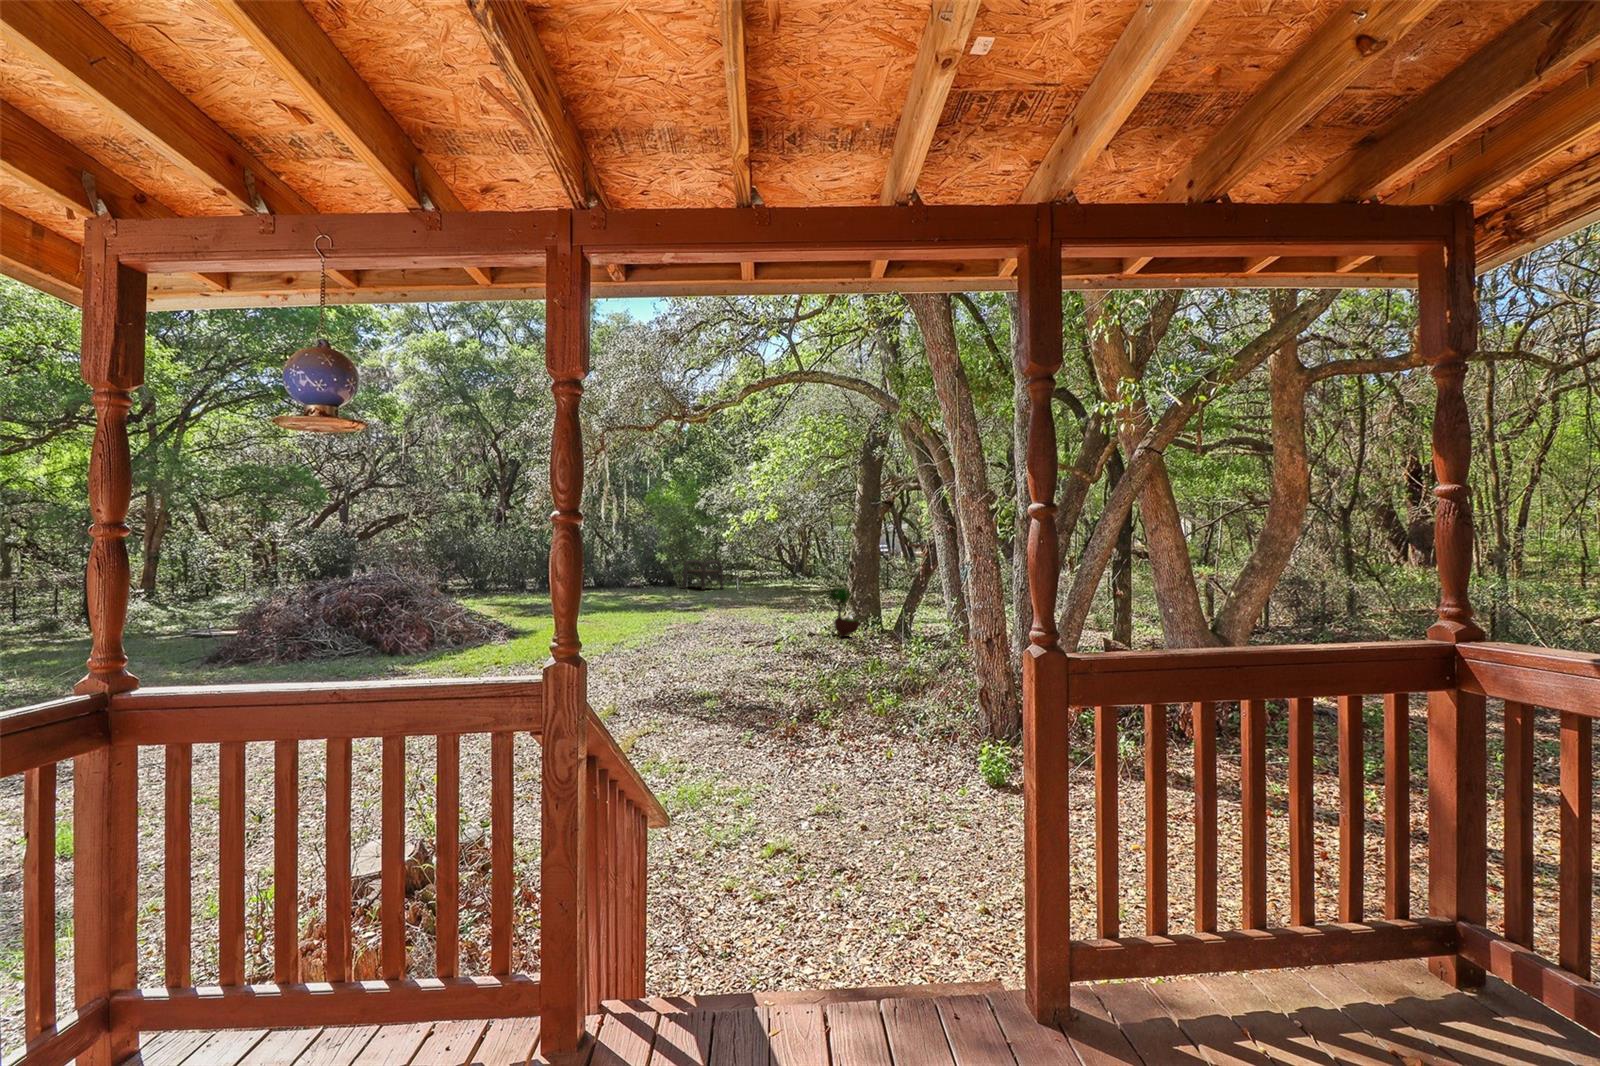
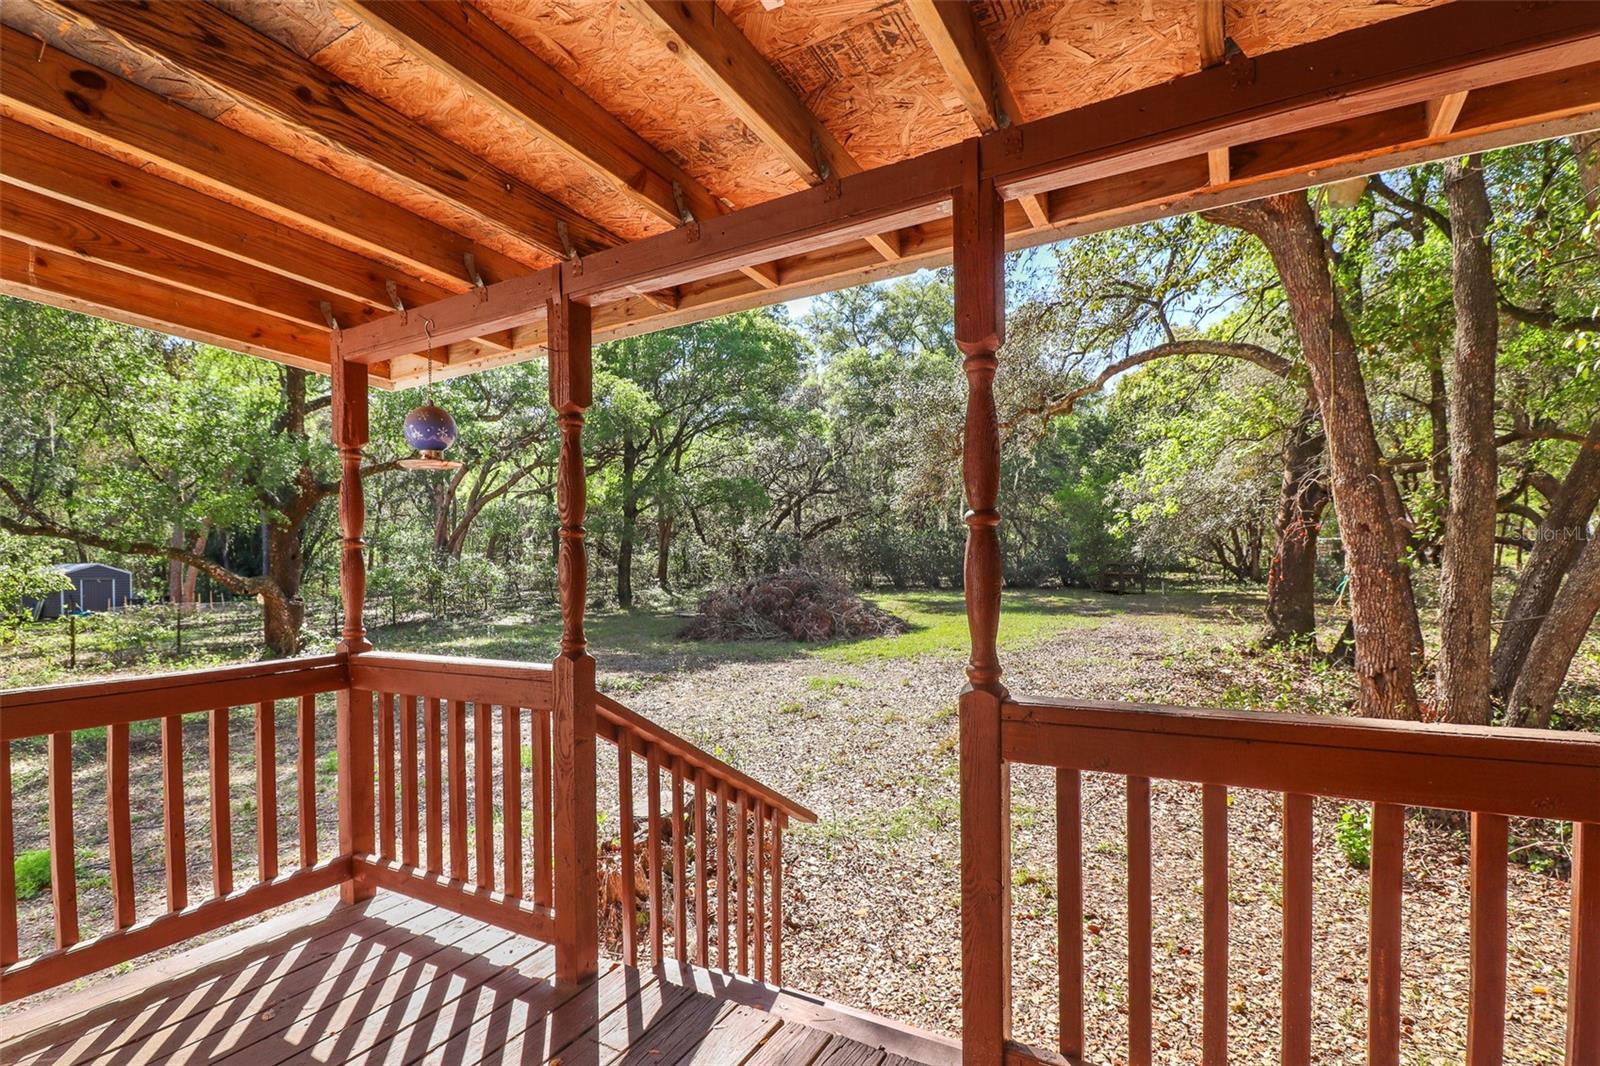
potted tree: present [825,584,859,637] -> none [1224,585,1277,655]

